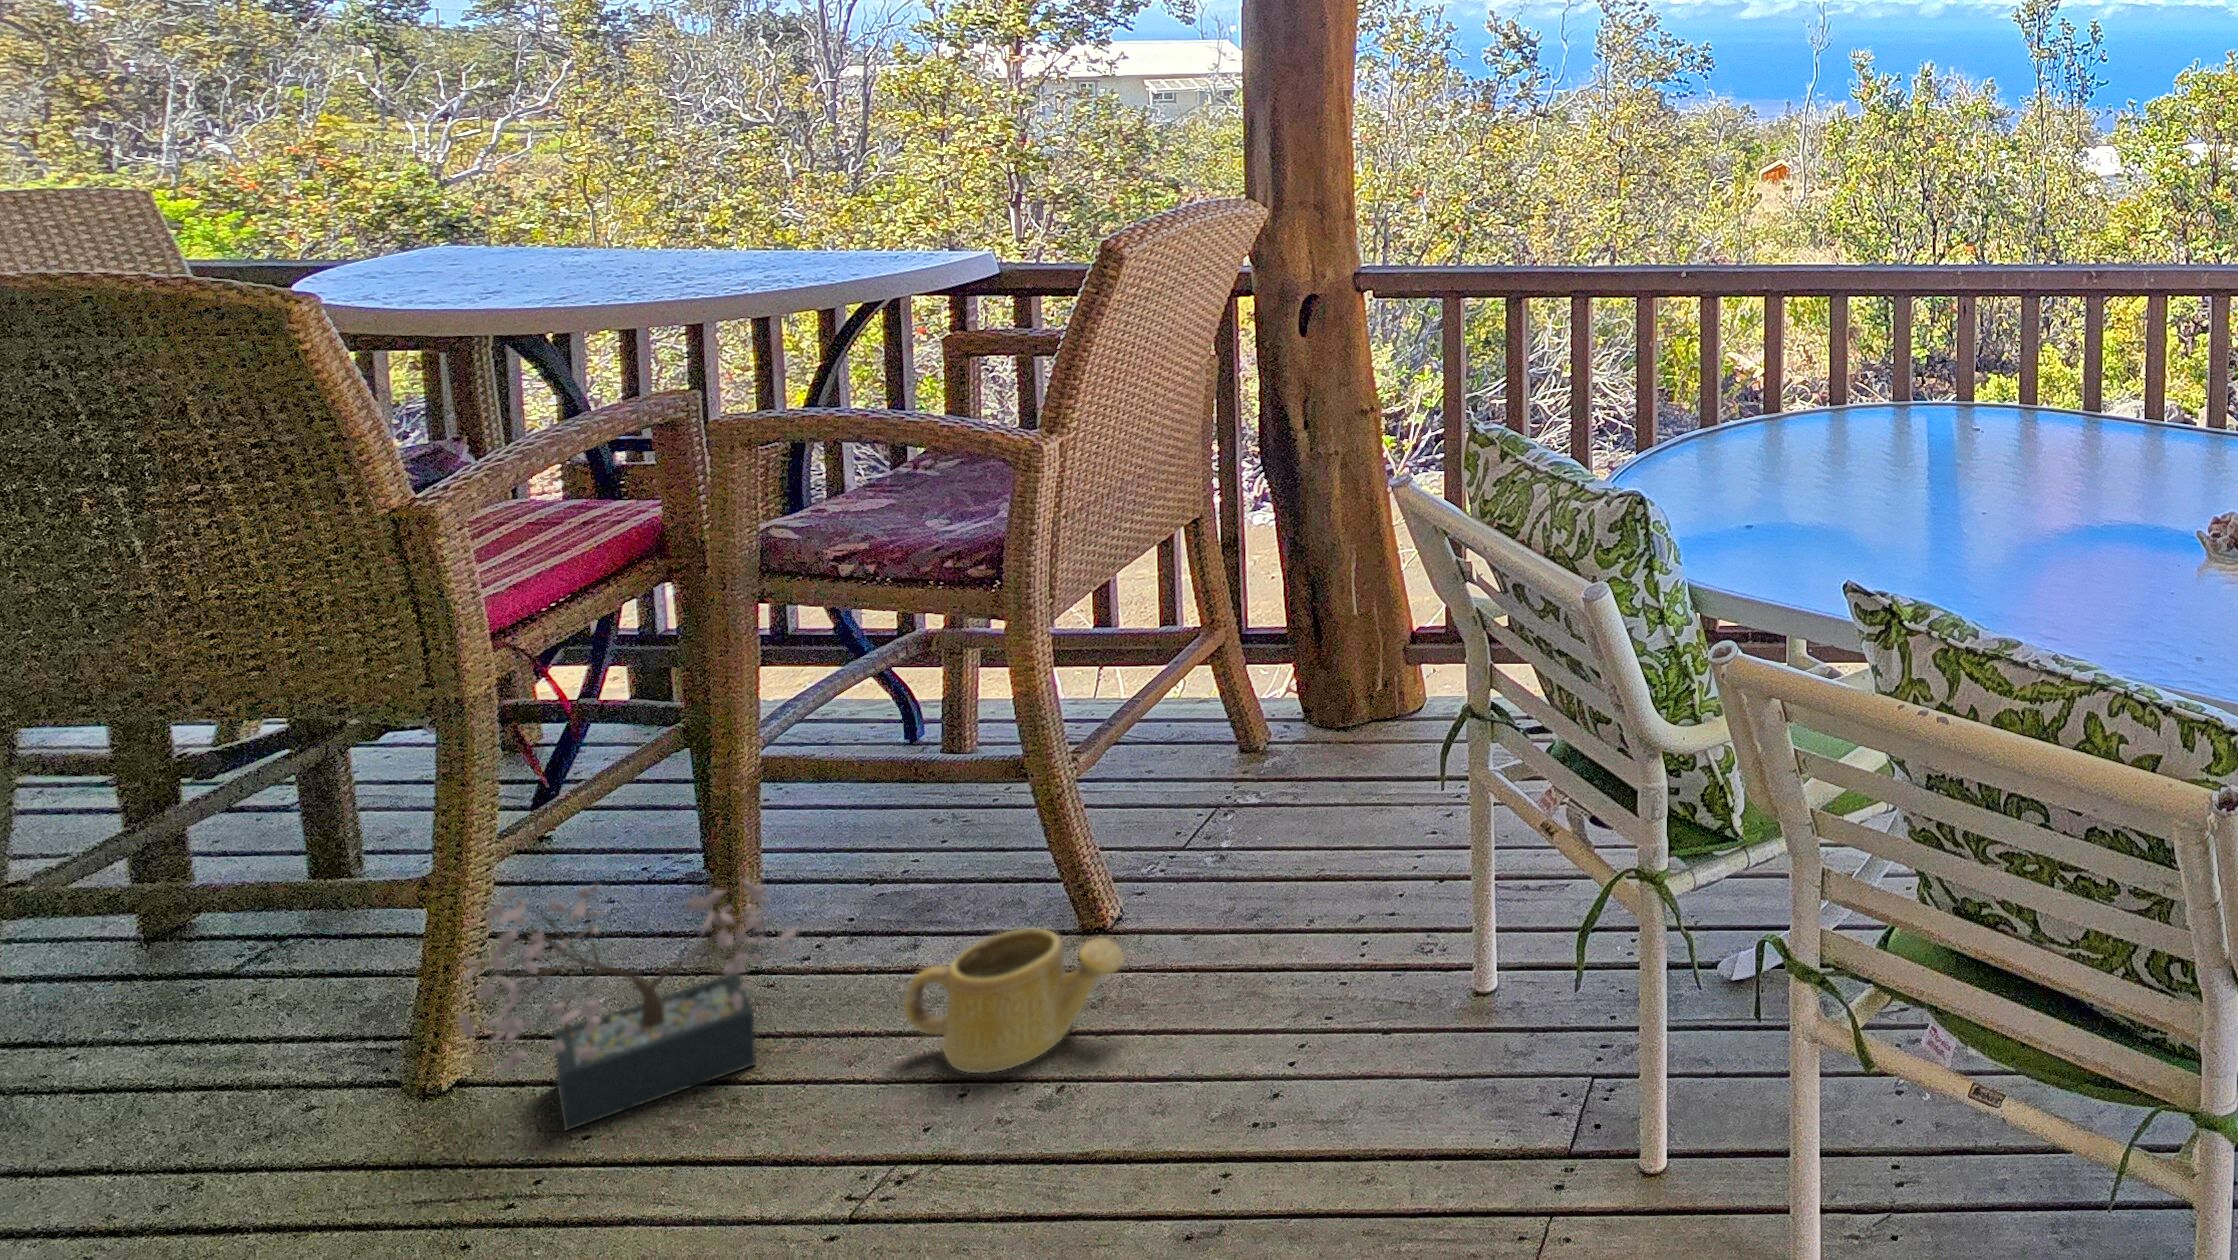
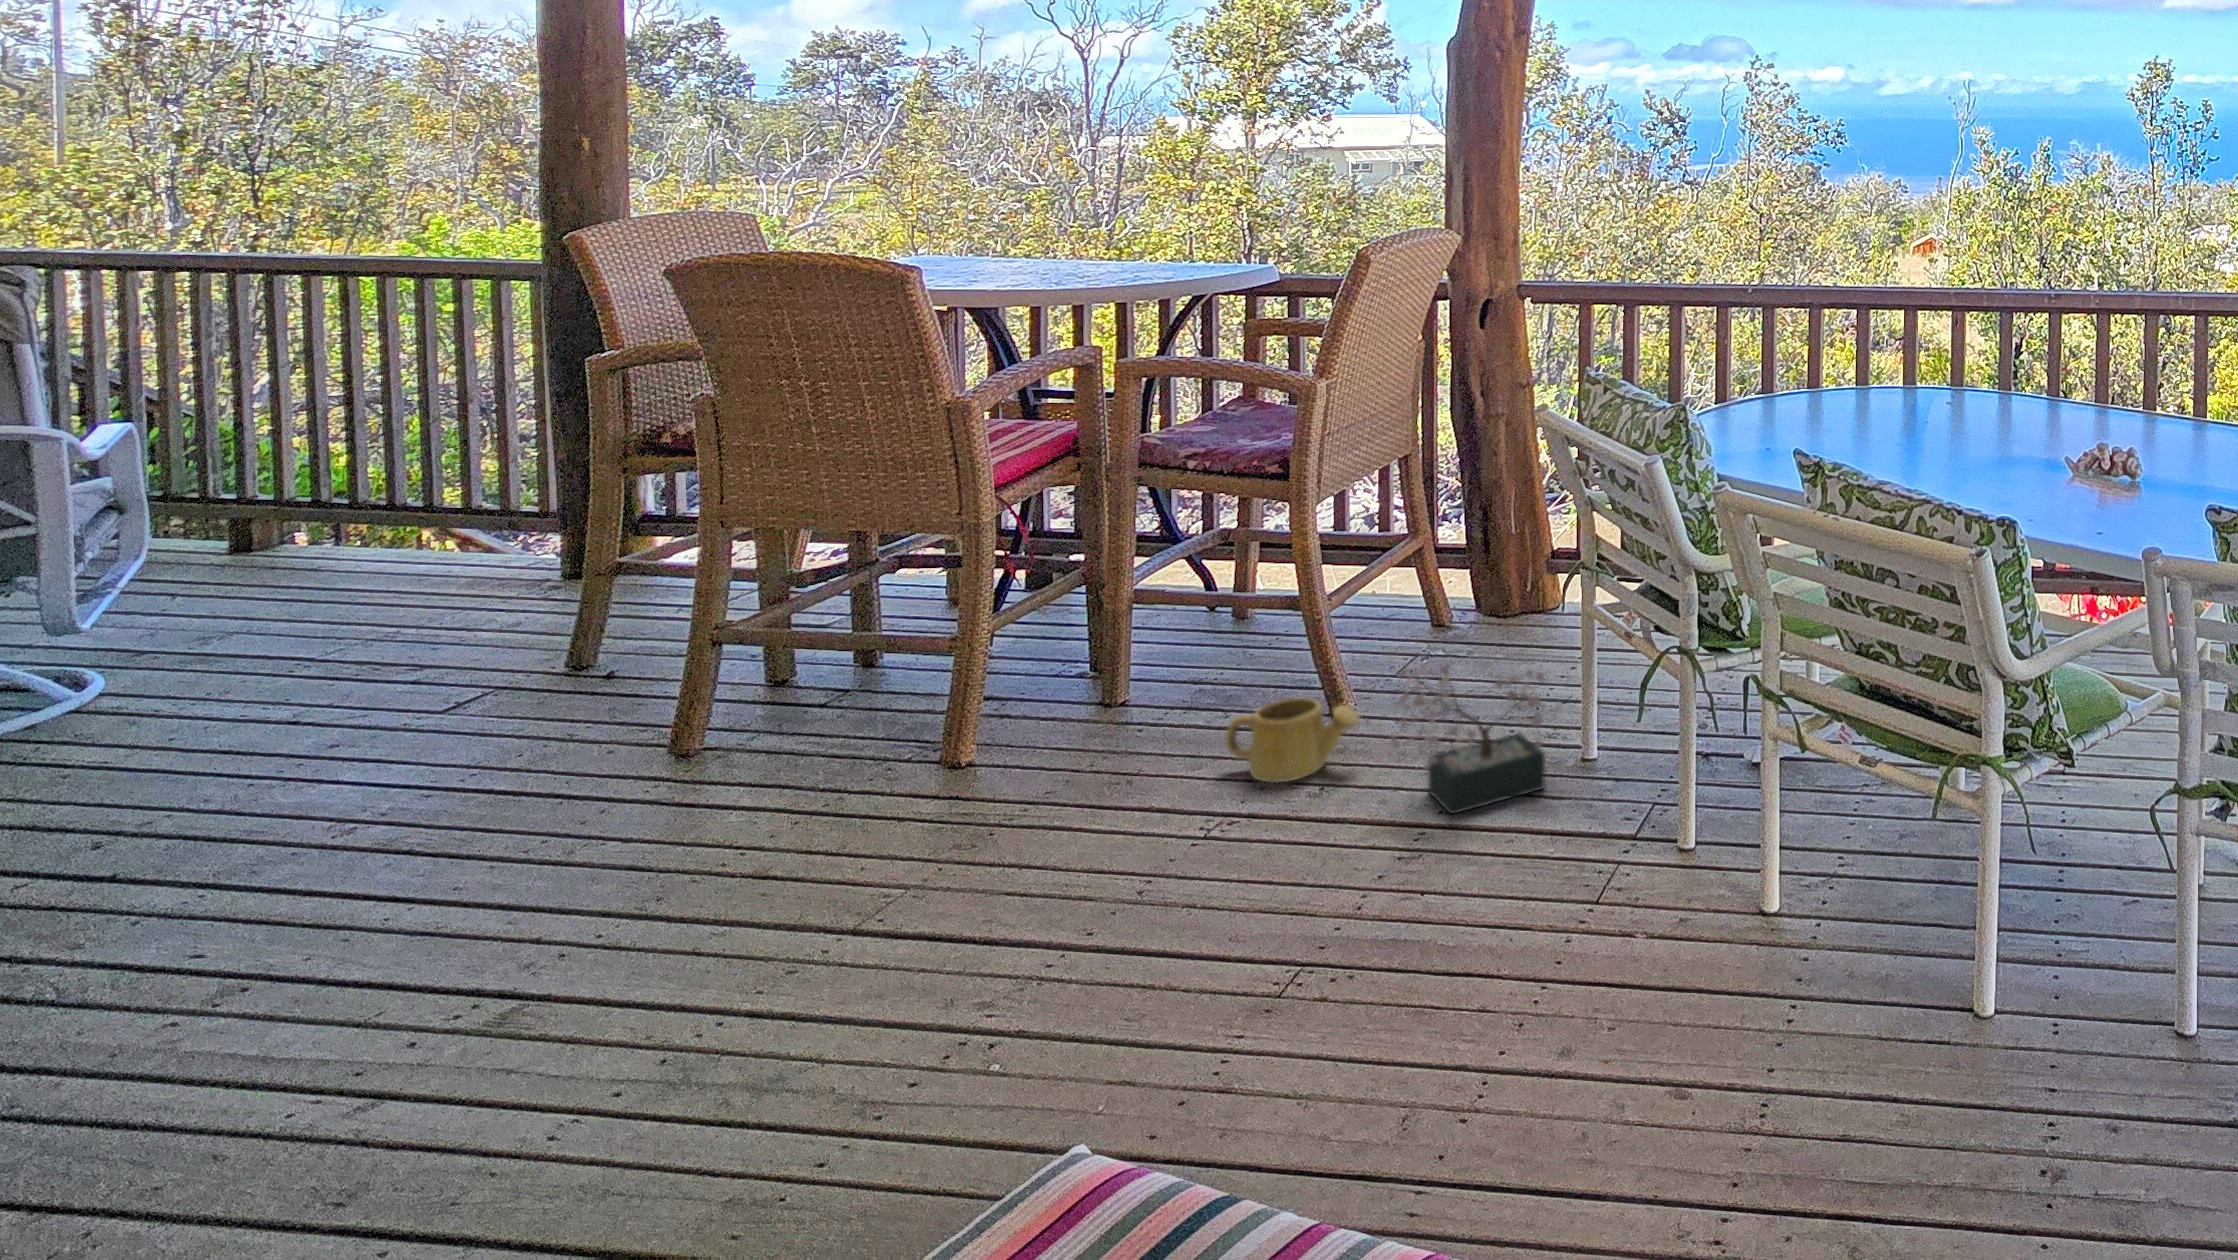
decorative plant: present [458,880,797,1130] -> present [1391,663,1561,814]

